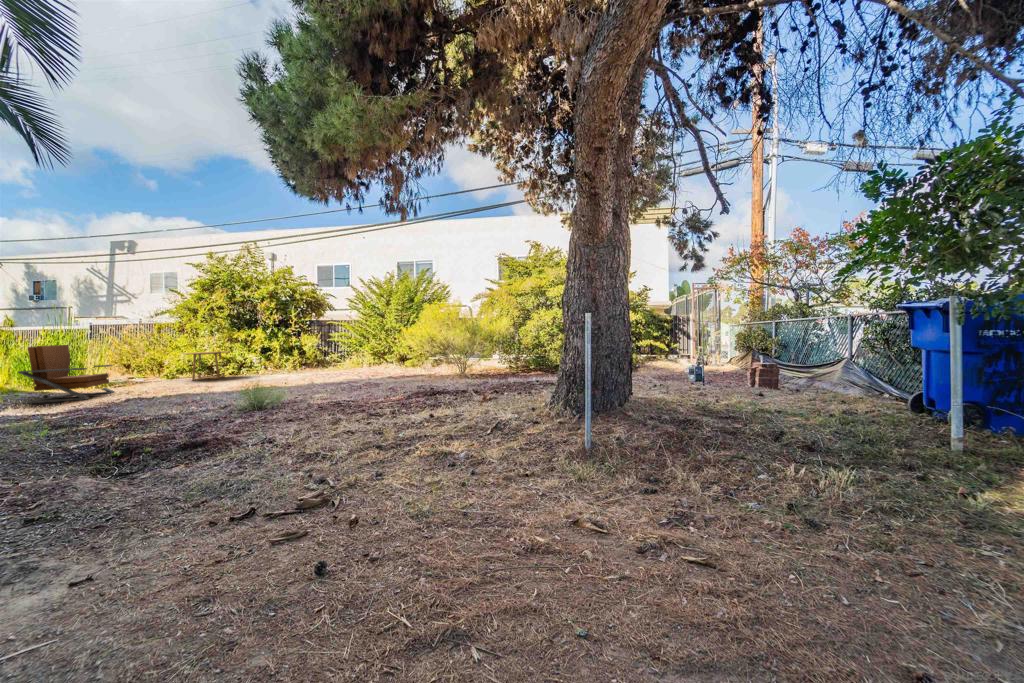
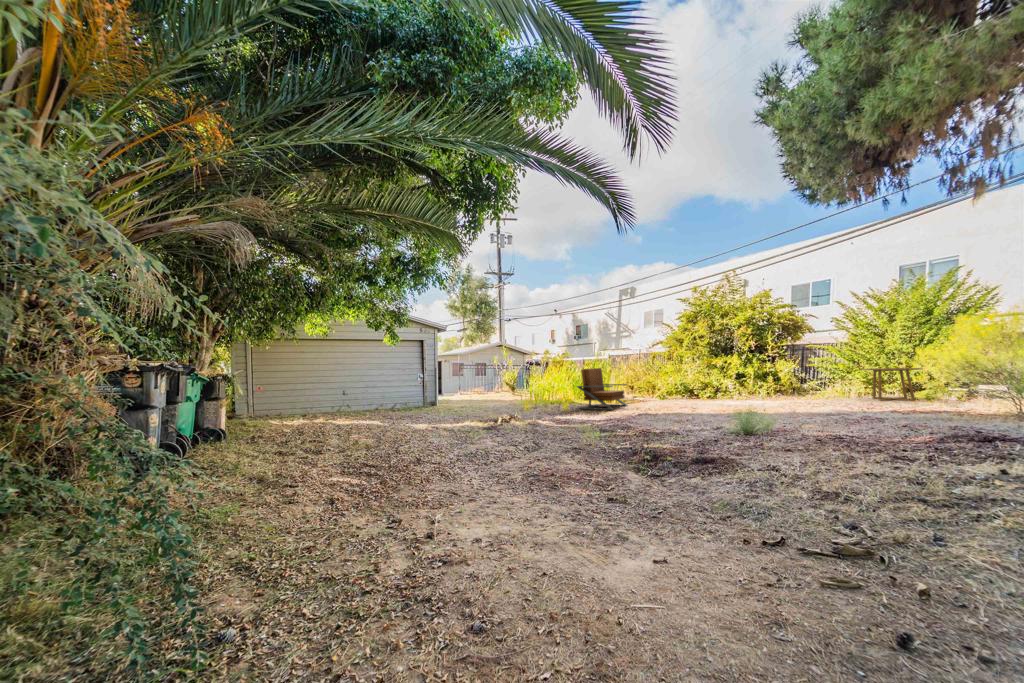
round table: present [184,351,231,381] -> present [860,368,923,401]

